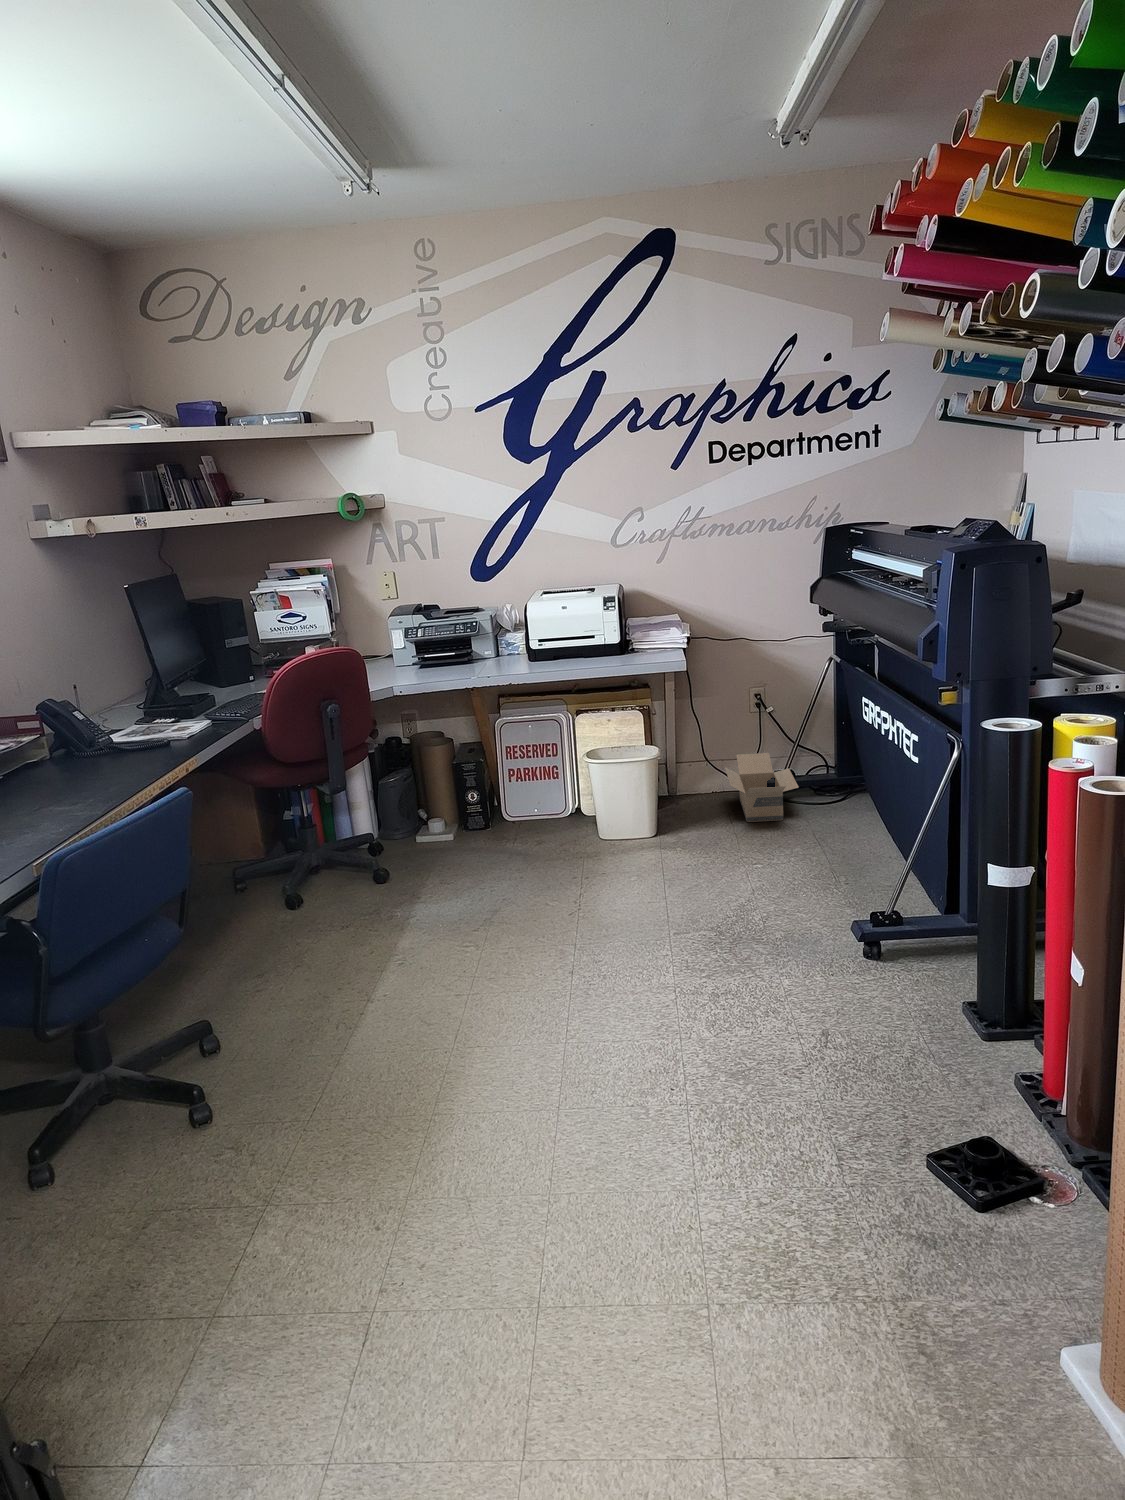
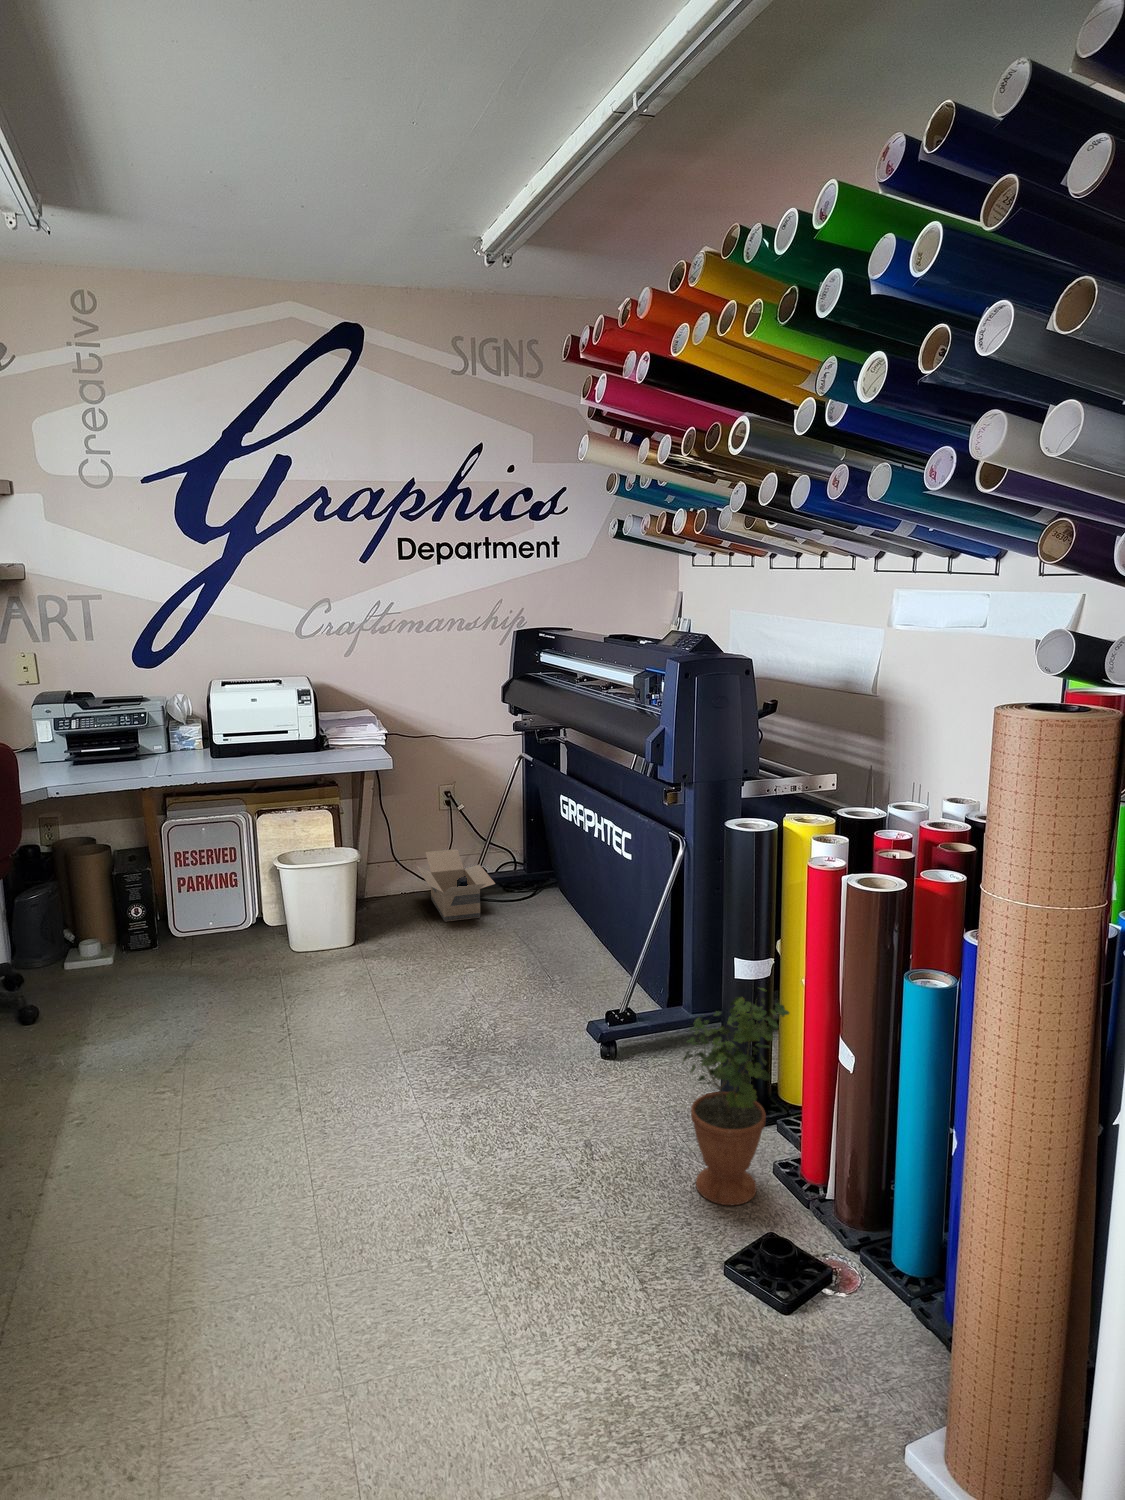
potted plant: none [911,894,1029,1111] -> present [682,988,789,1205]

